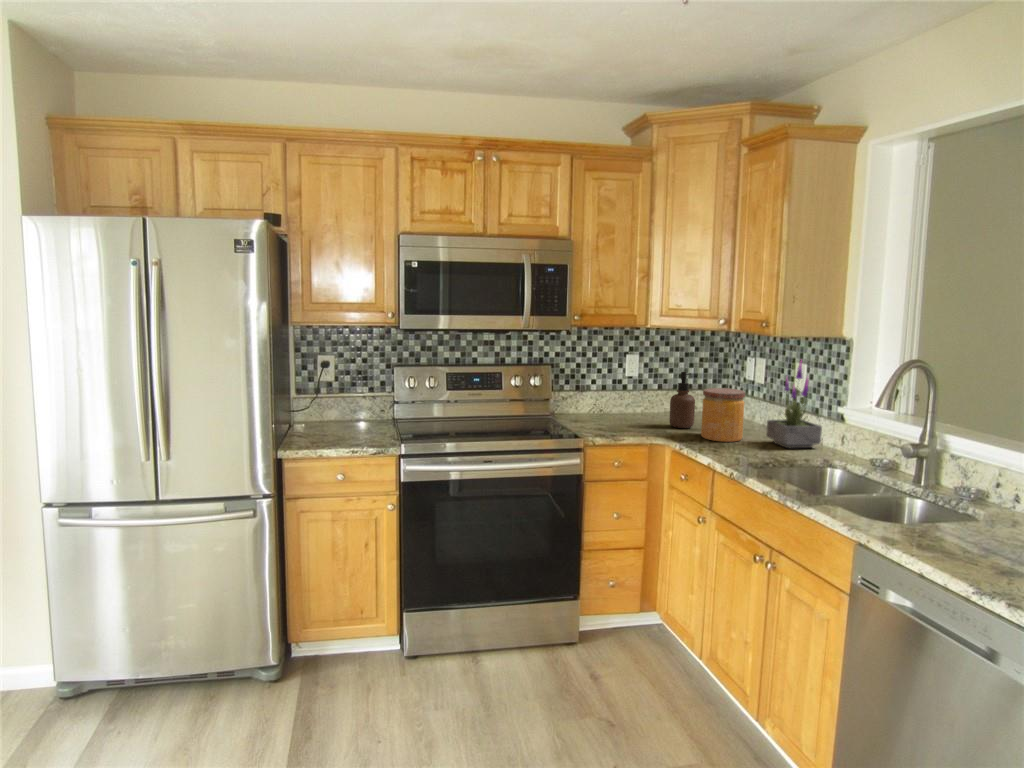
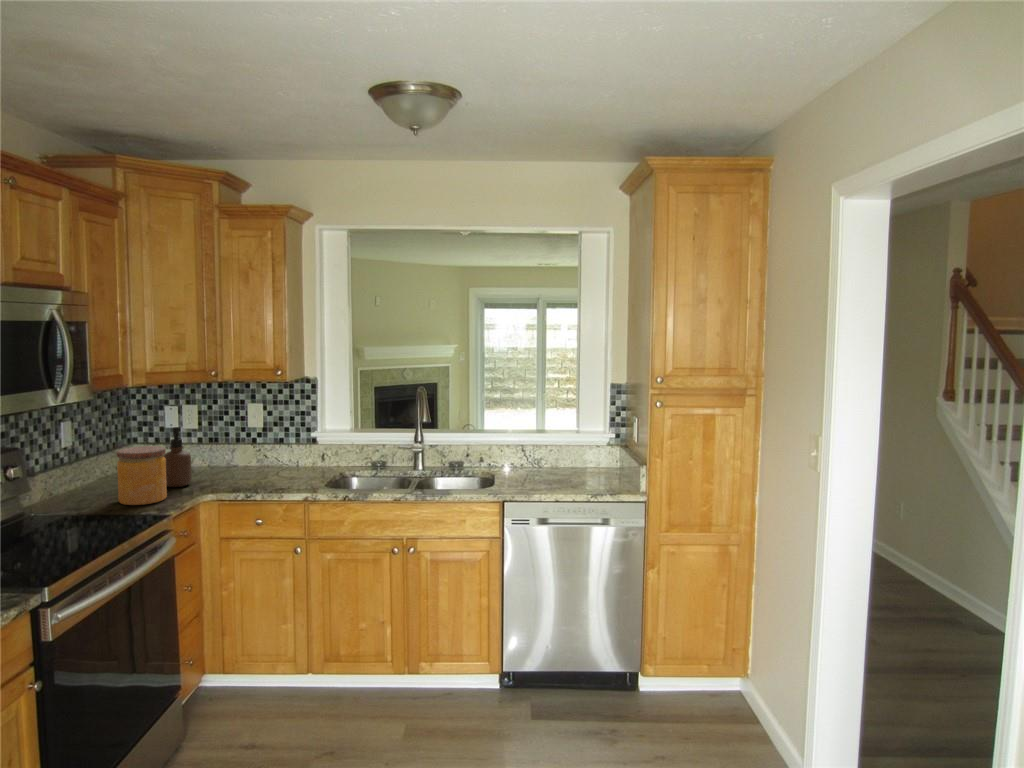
potted plant: present [766,359,822,448] -> none [272,397,313,473]
jar: present [701,388,745,442] -> present [117,446,167,505]

